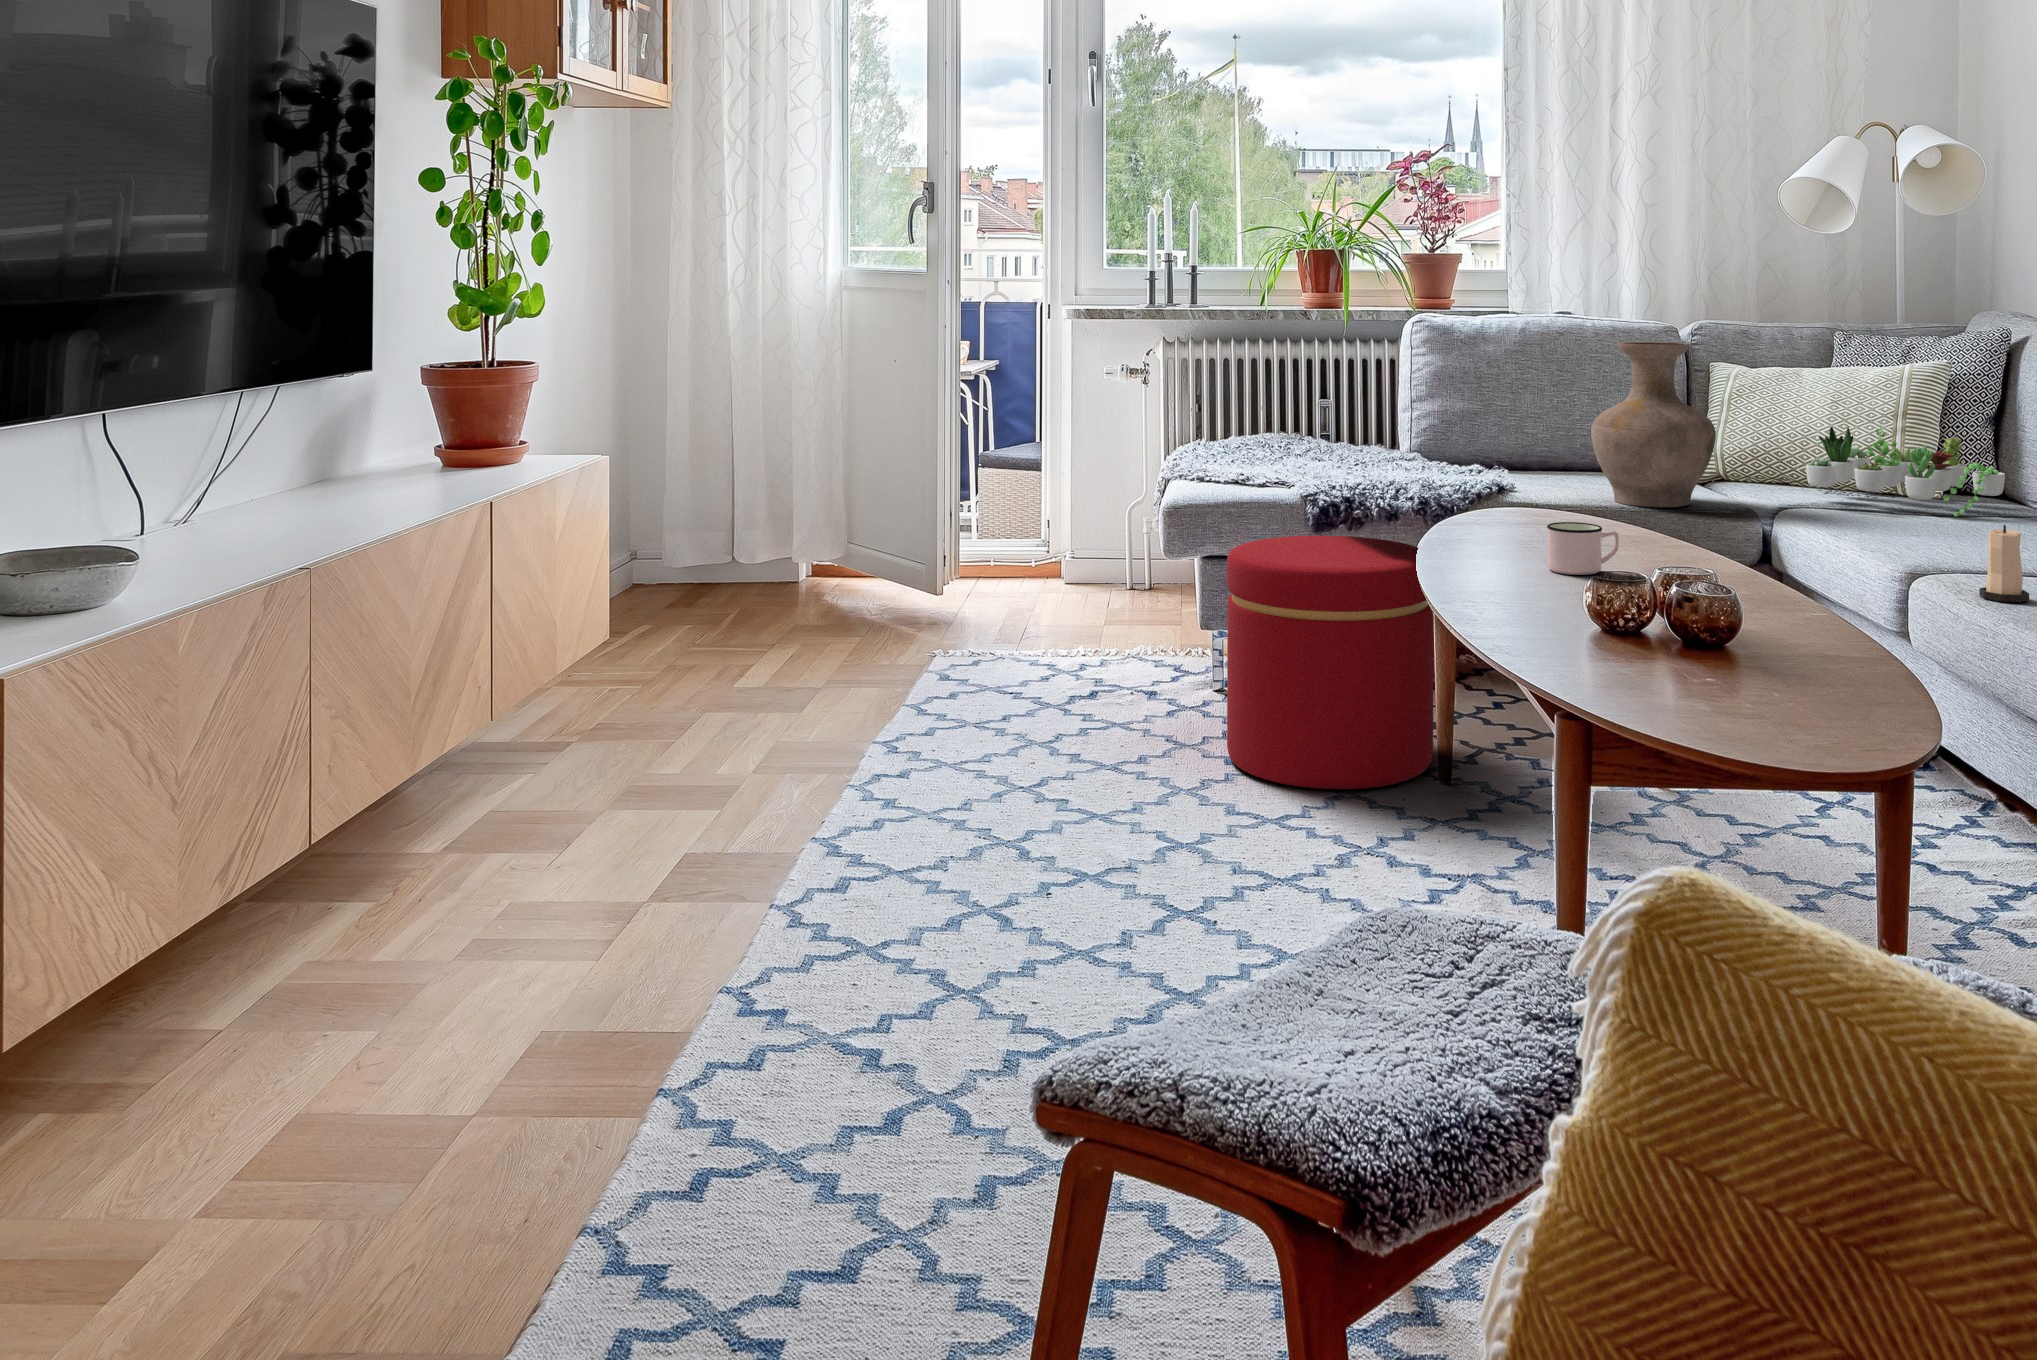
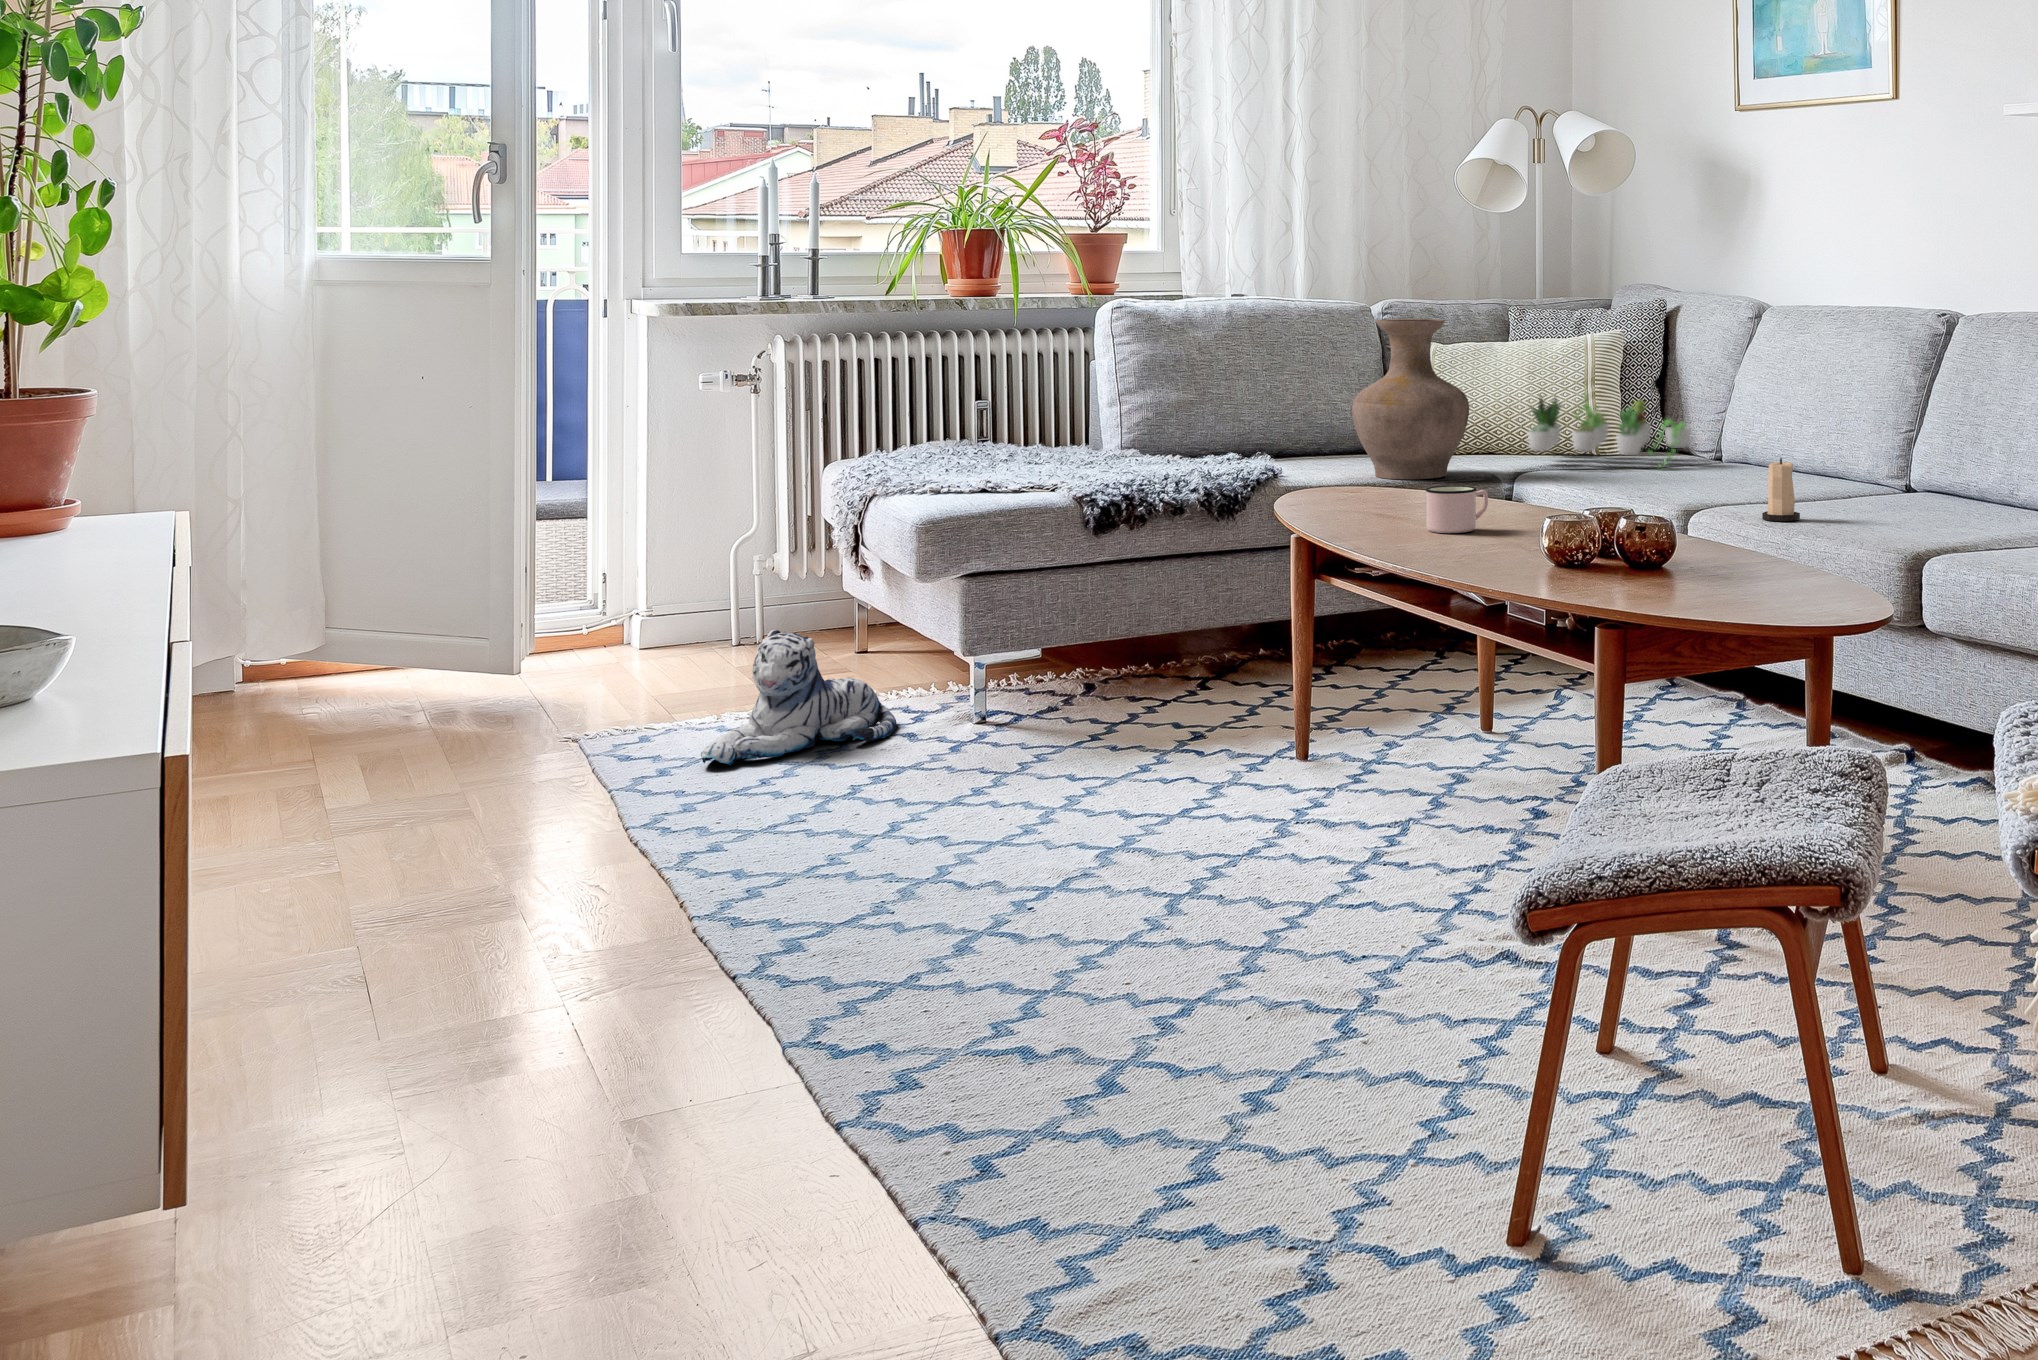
ottoman: present [1227,536,1434,789] -> none [1062,529,1281,784]
plush toy: none [973,589,1151,700] -> present [701,630,897,765]

